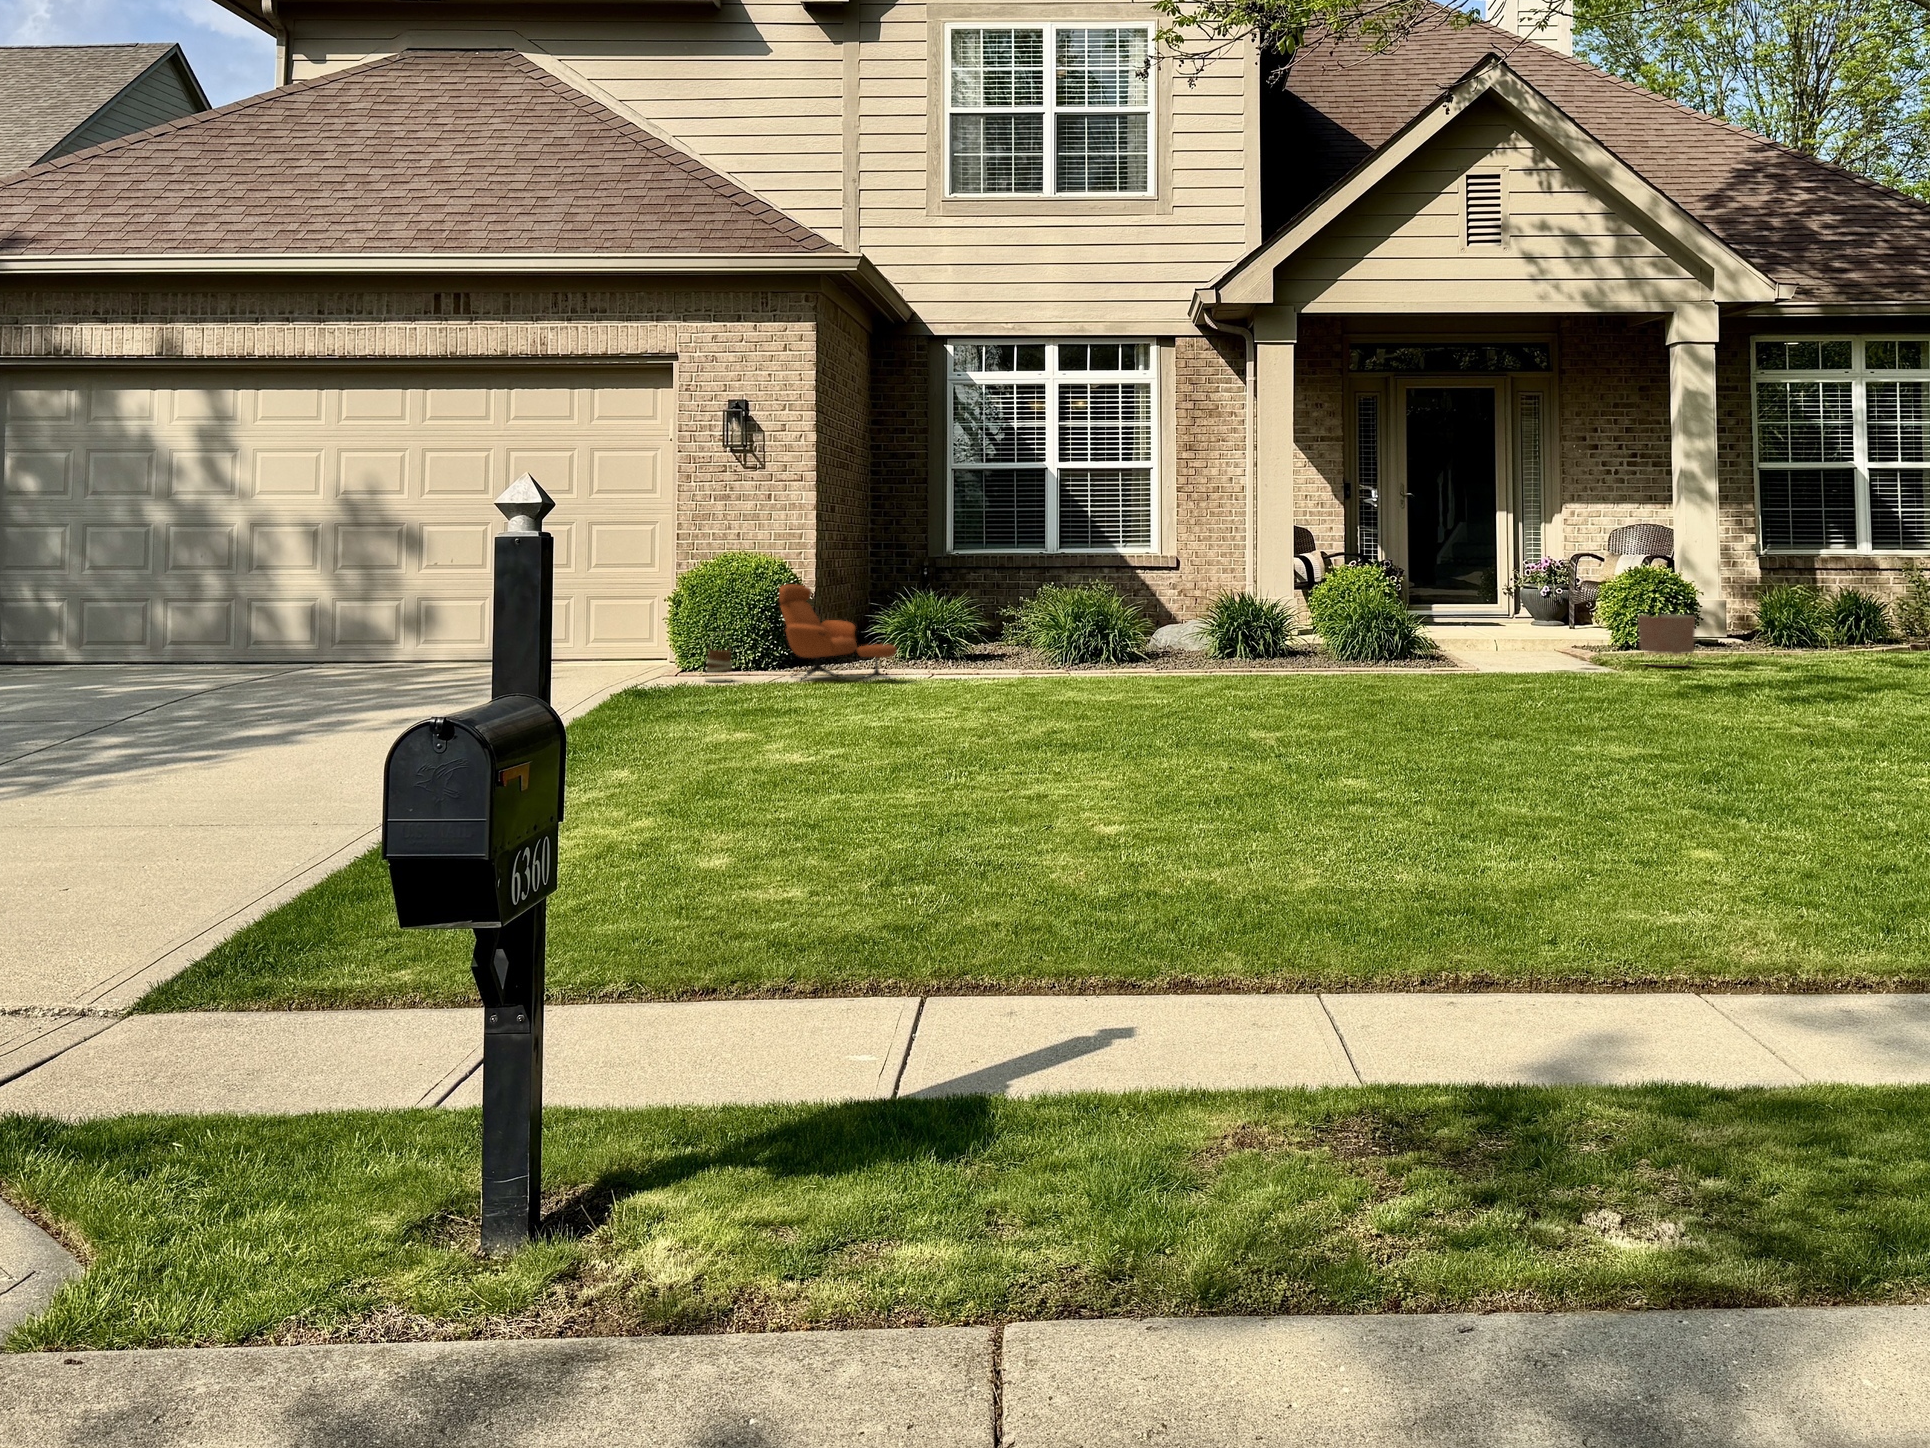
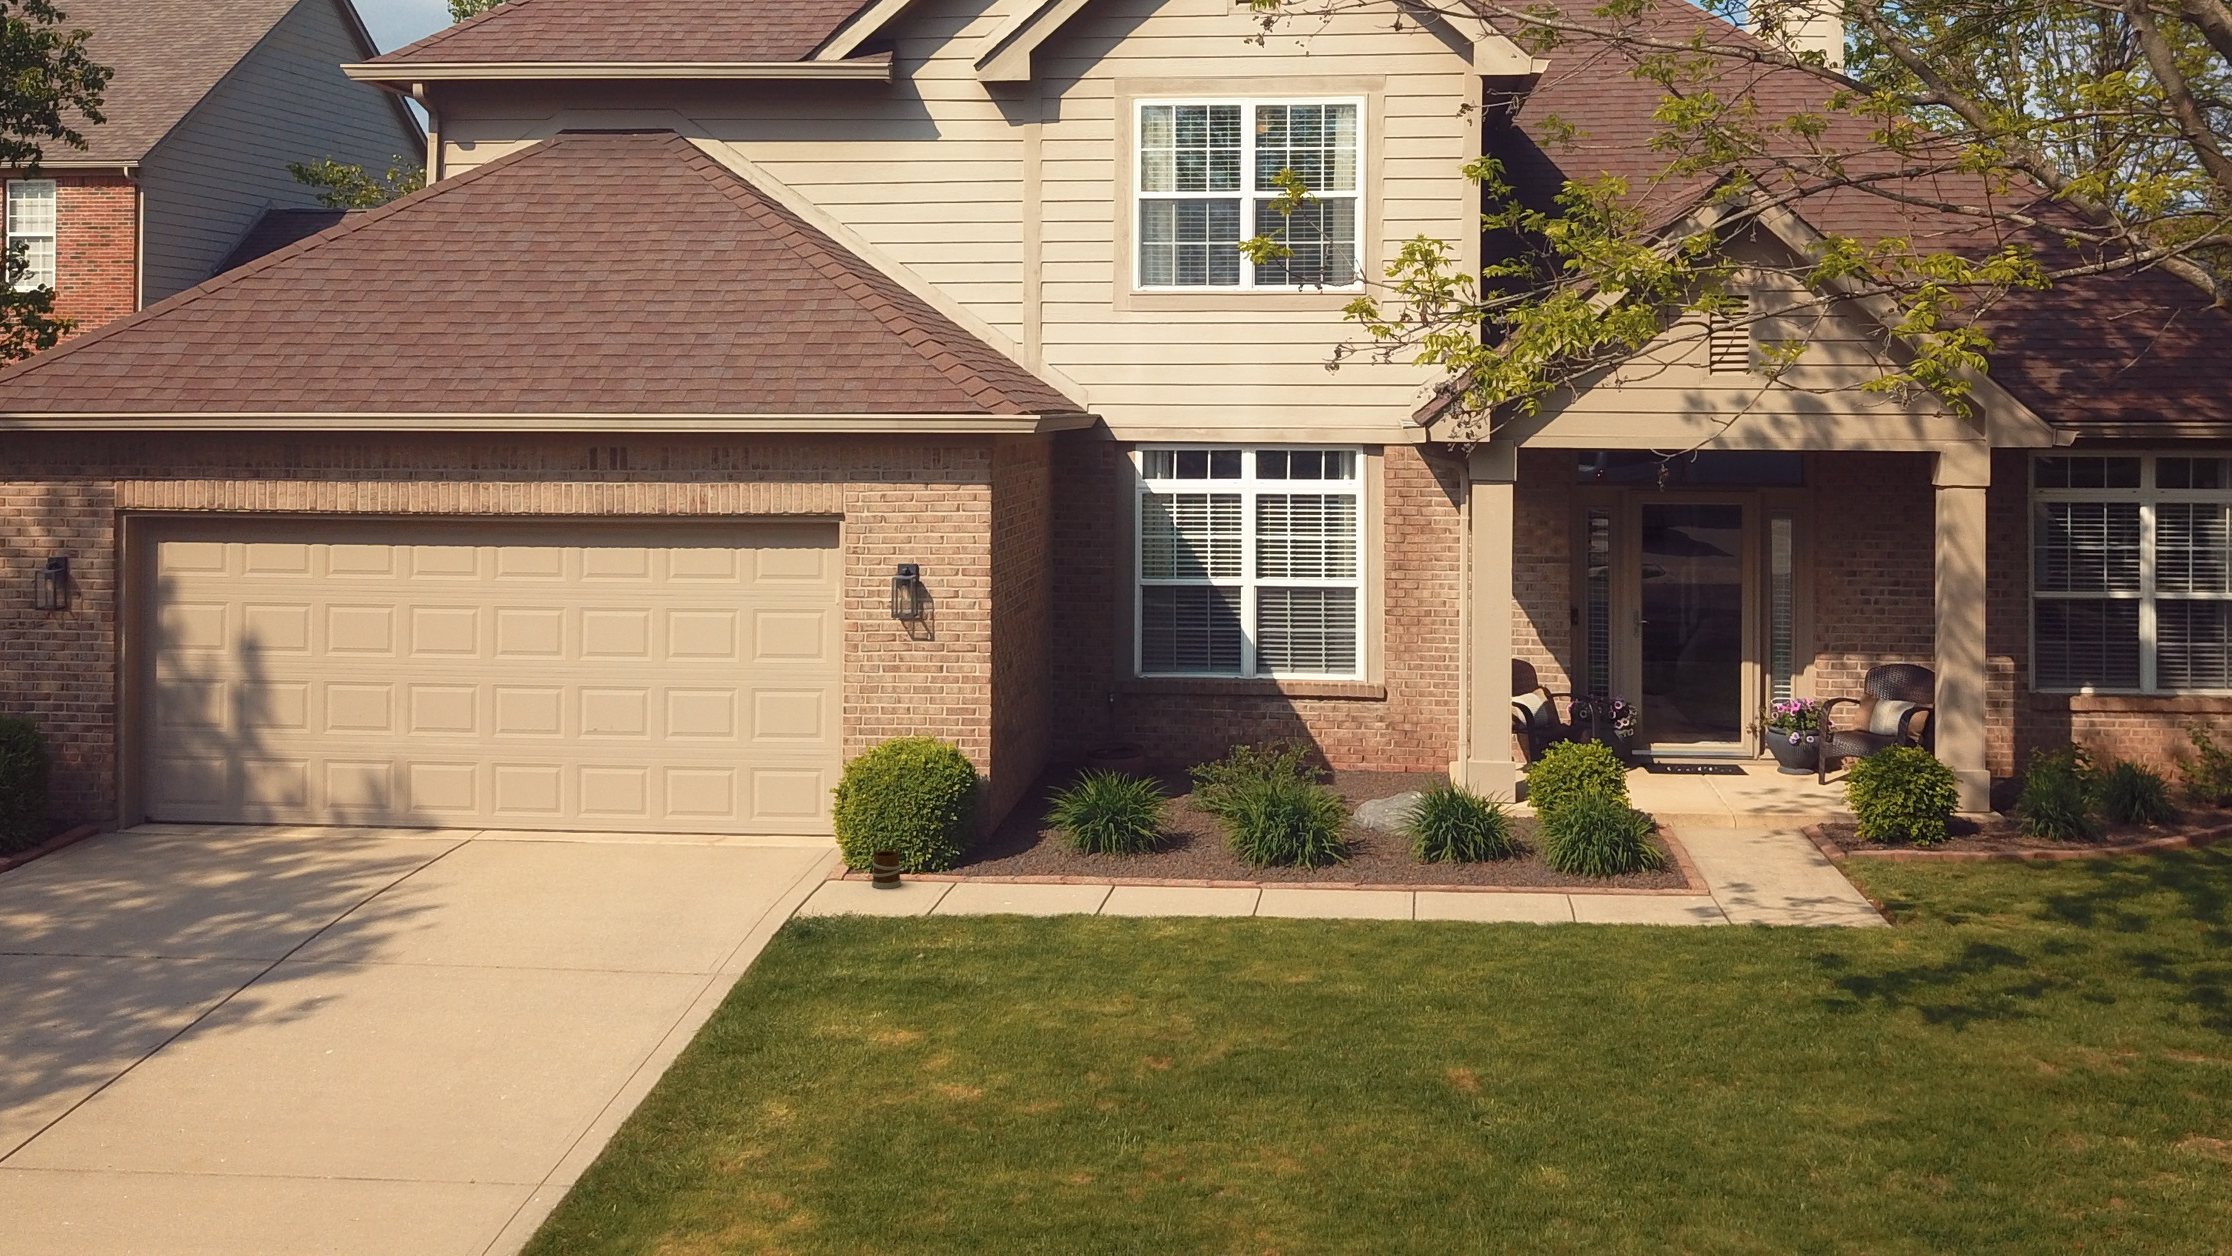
lounge chair: present [779,584,897,681] -> none [949,774,1075,895]
planter: present [1638,614,1695,667] -> none [1897,793,1963,860]

